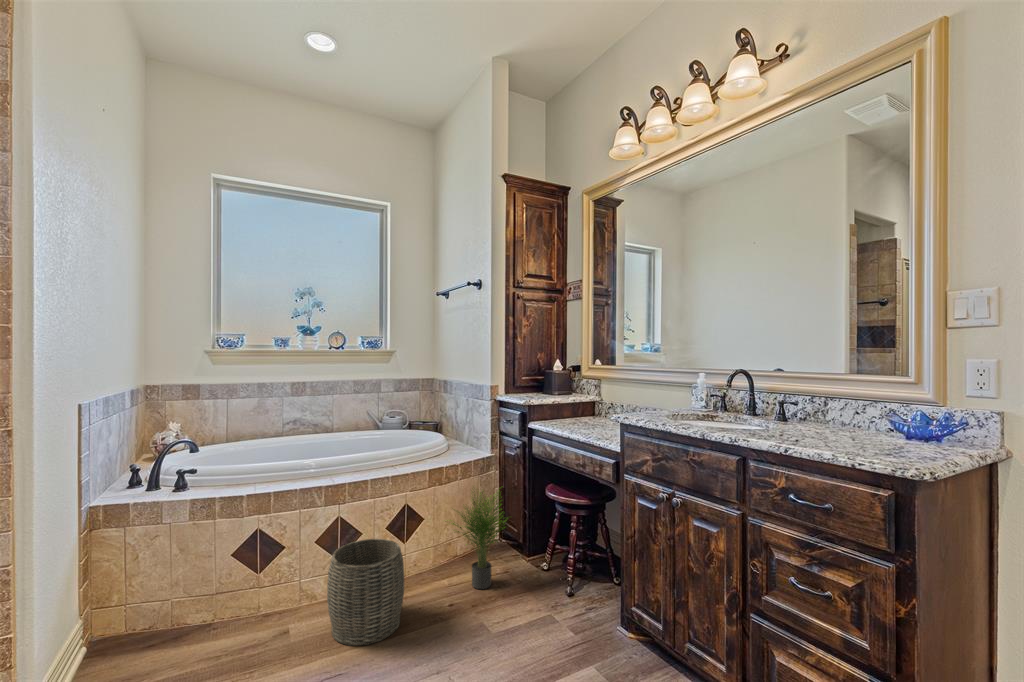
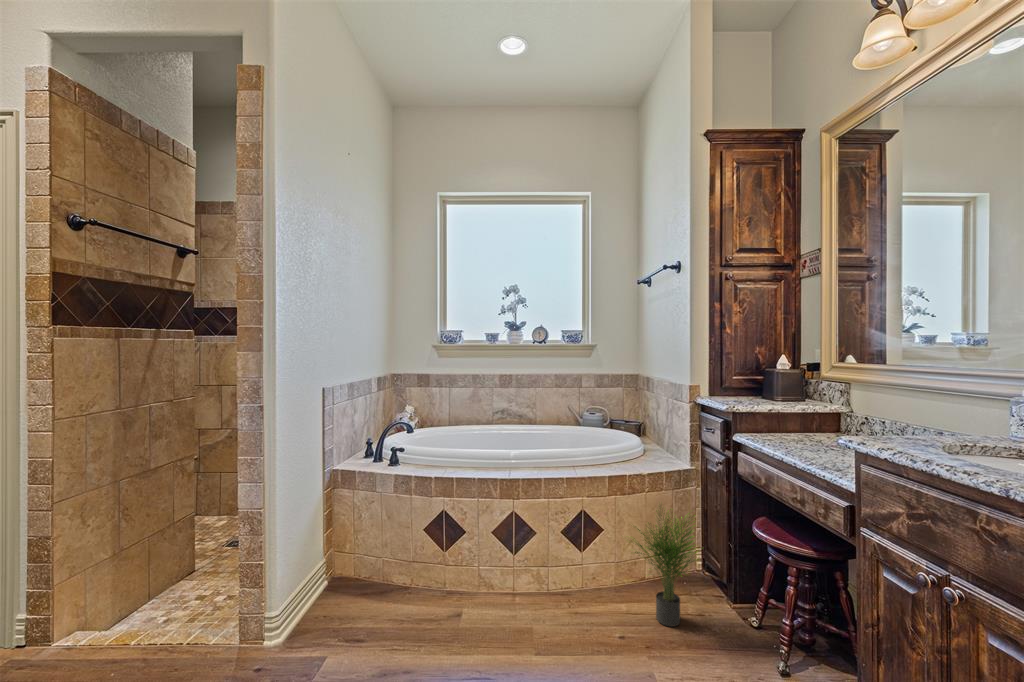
woven basket: present [327,539,404,646] -> none [495,541,572,654]

